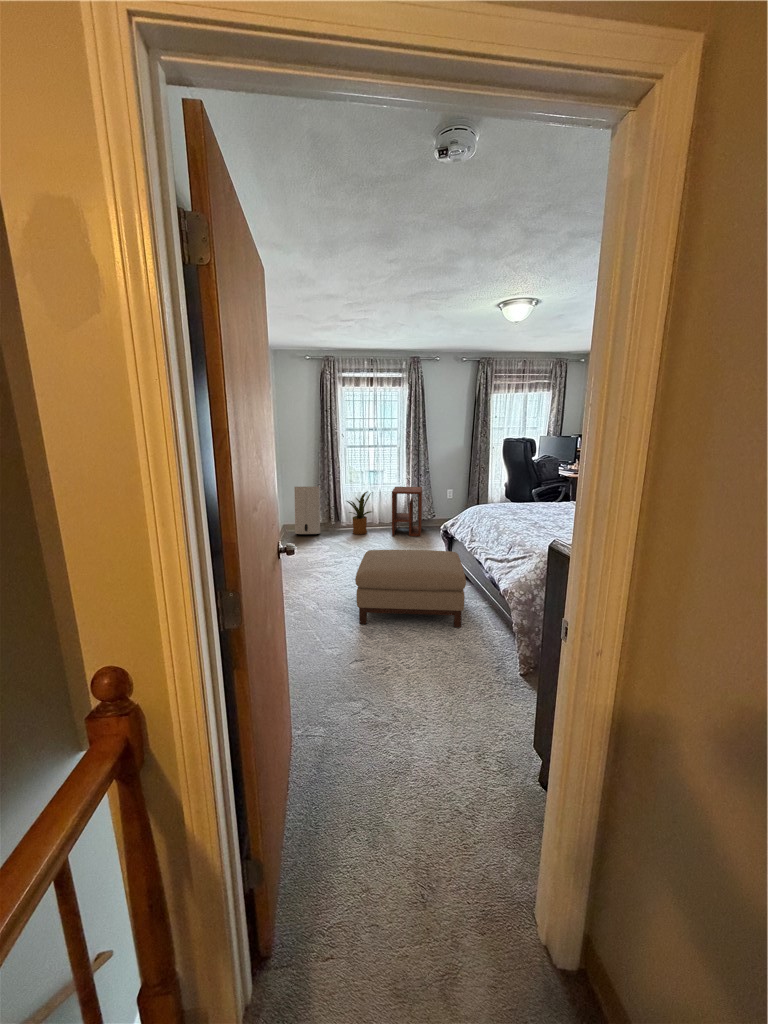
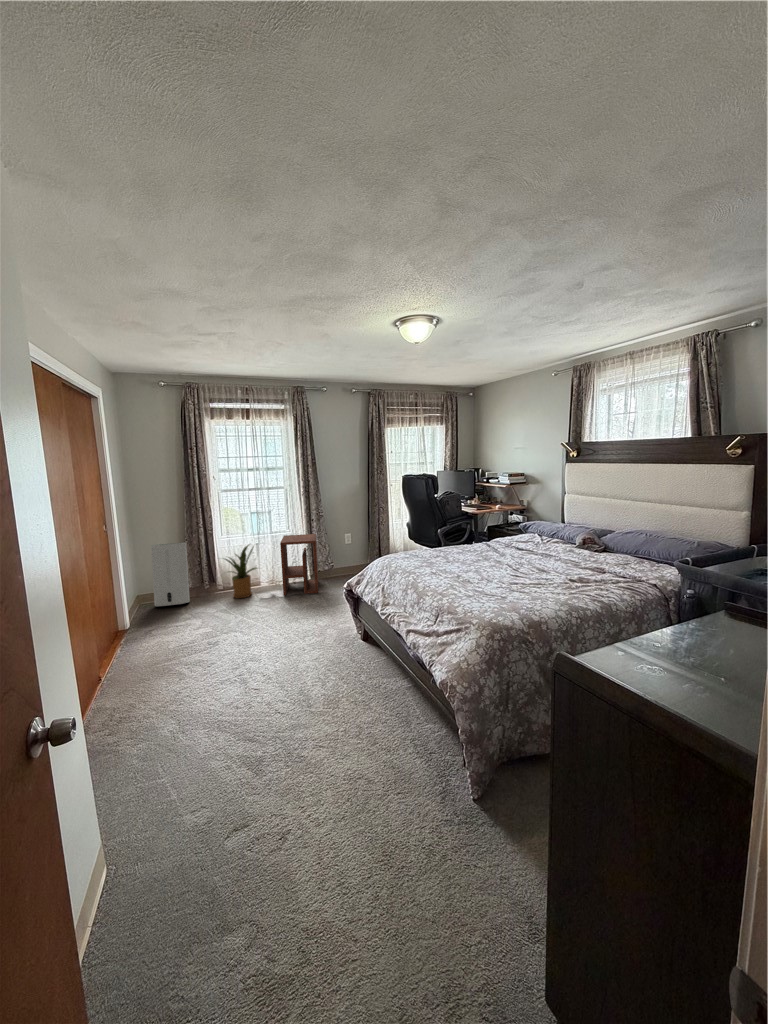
ottoman: present [355,550,466,627] -> none [232,620,385,748]

